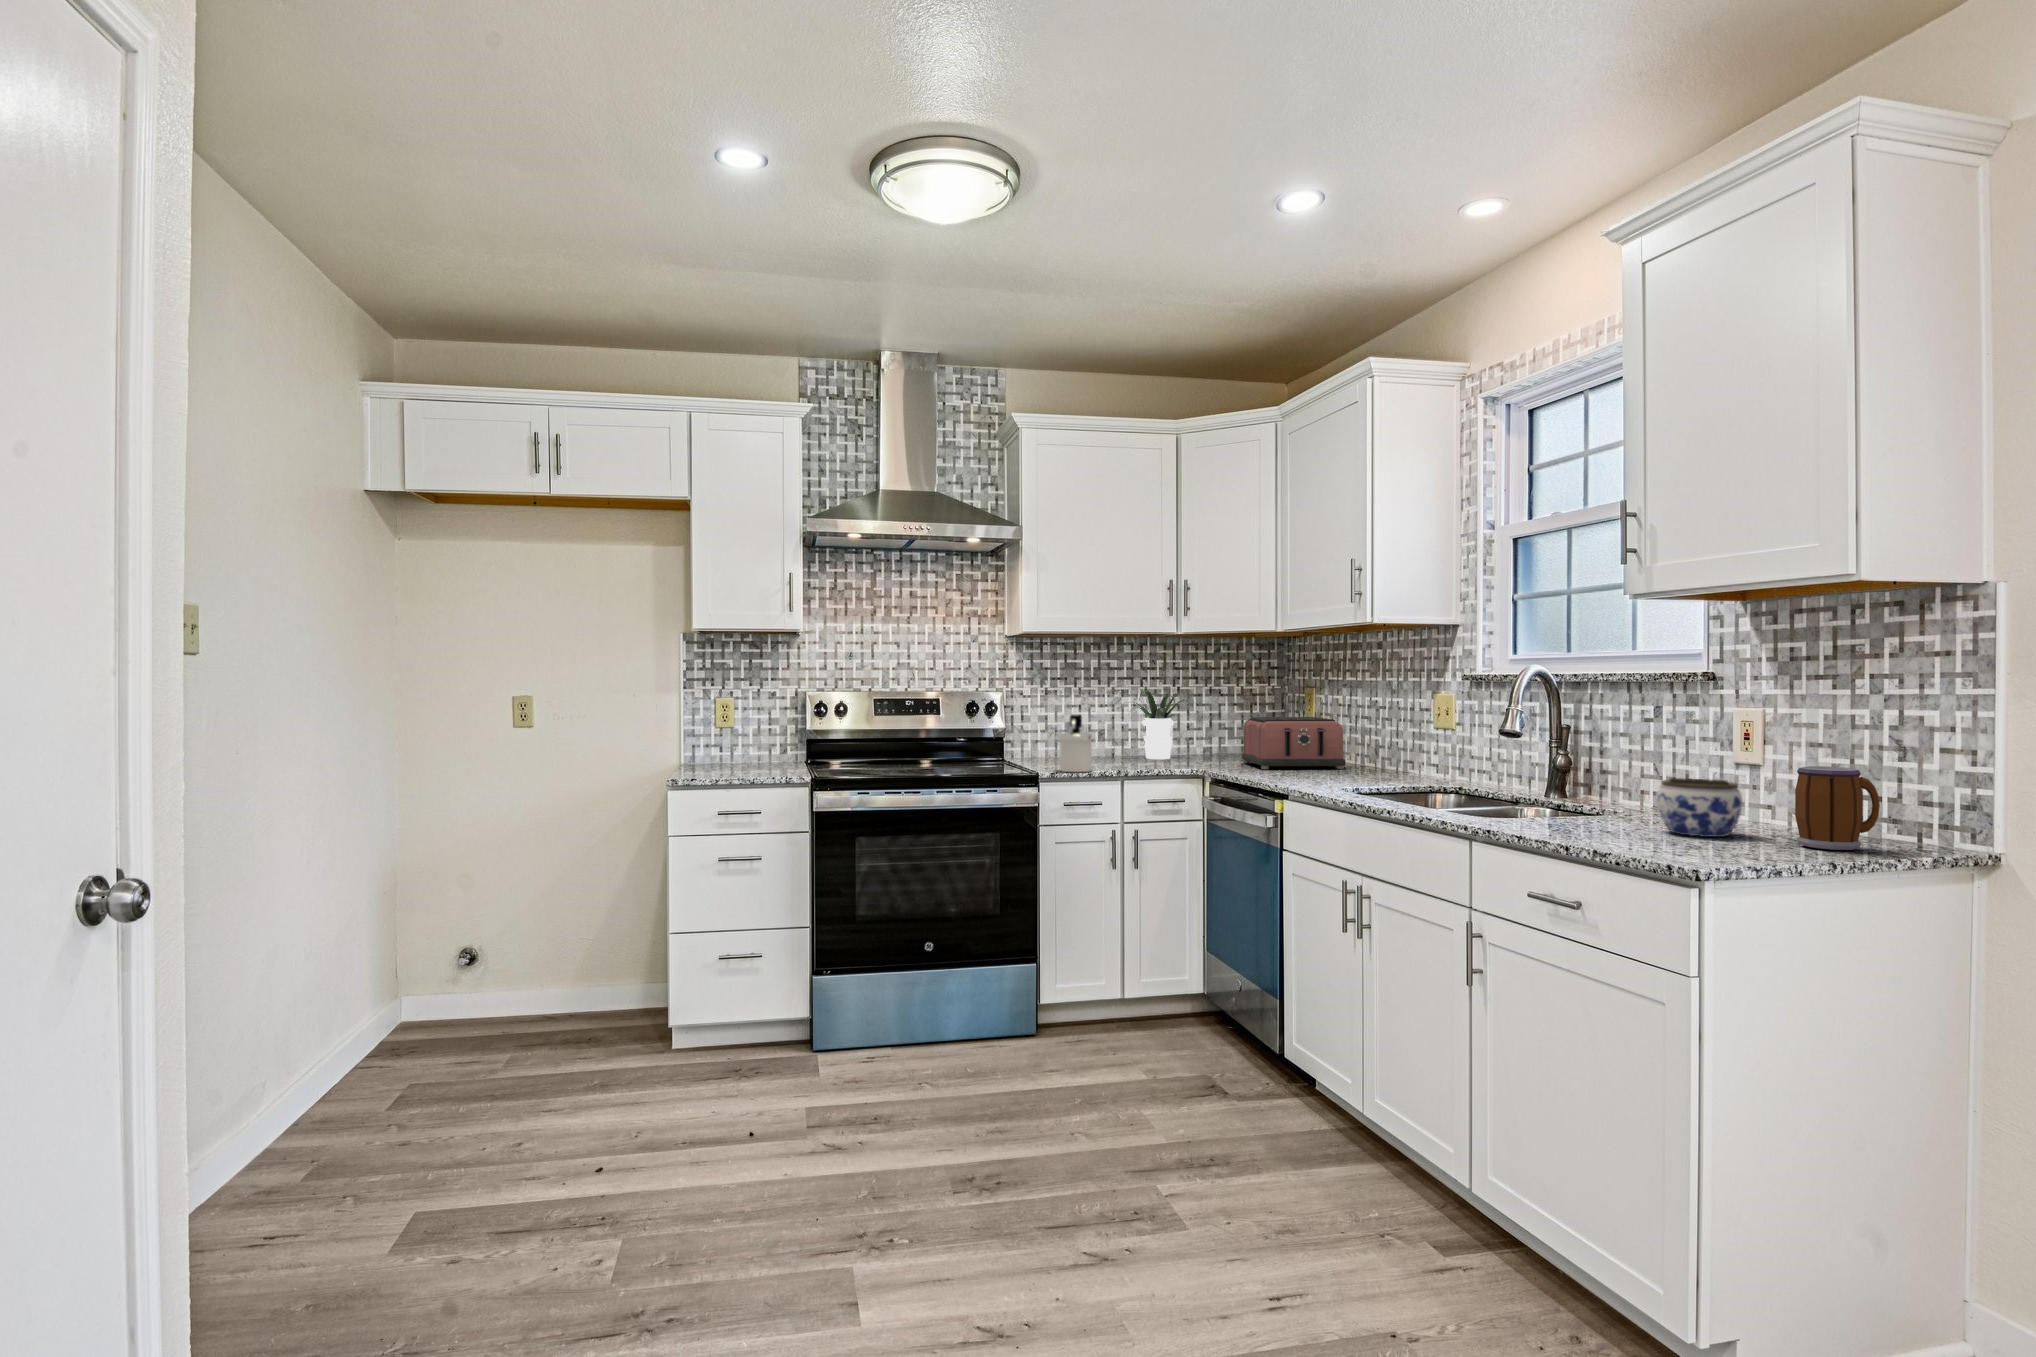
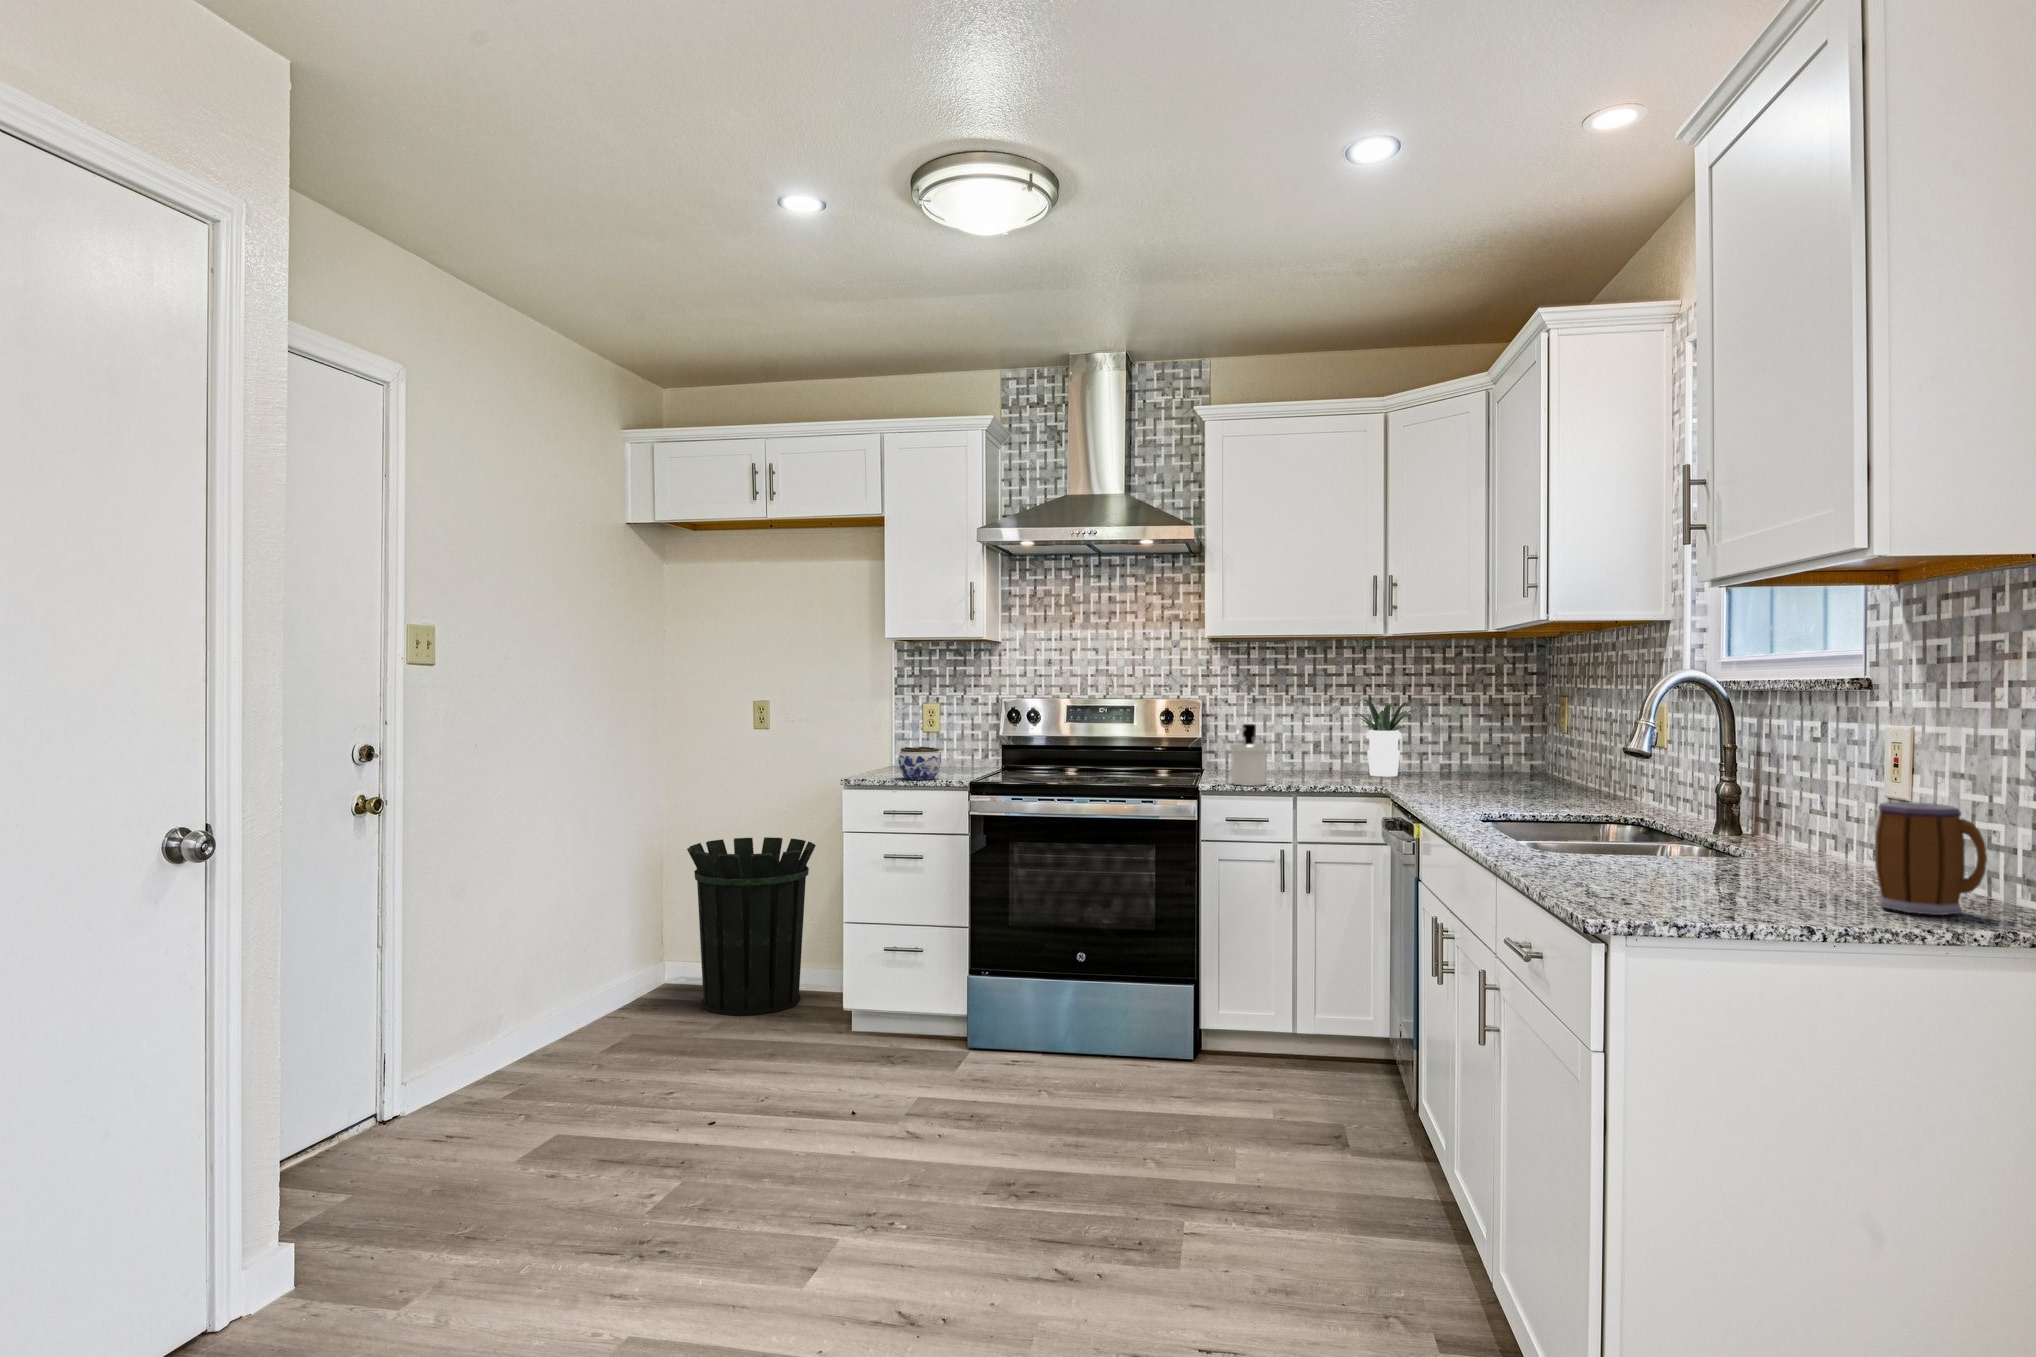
toaster: present [1242,717,1345,769] -> none [1465,731,1574,794]
jar: present [1657,778,1743,837] -> present [898,747,941,780]
waste bin: none [450,850,604,1054] -> present [687,837,816,1015]

